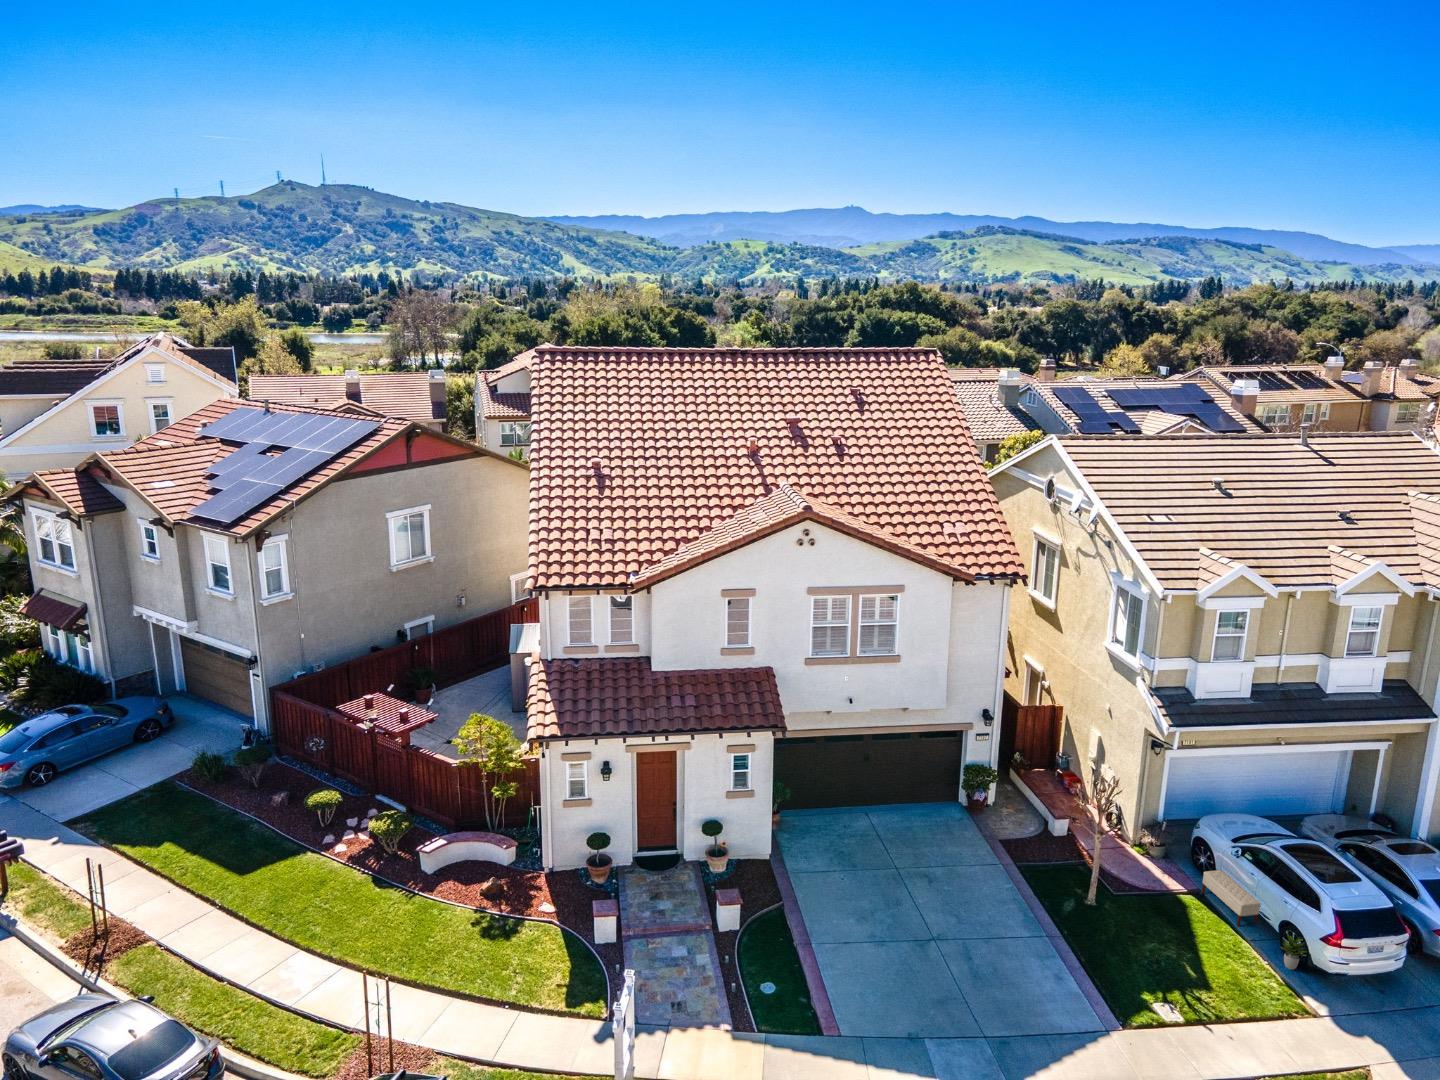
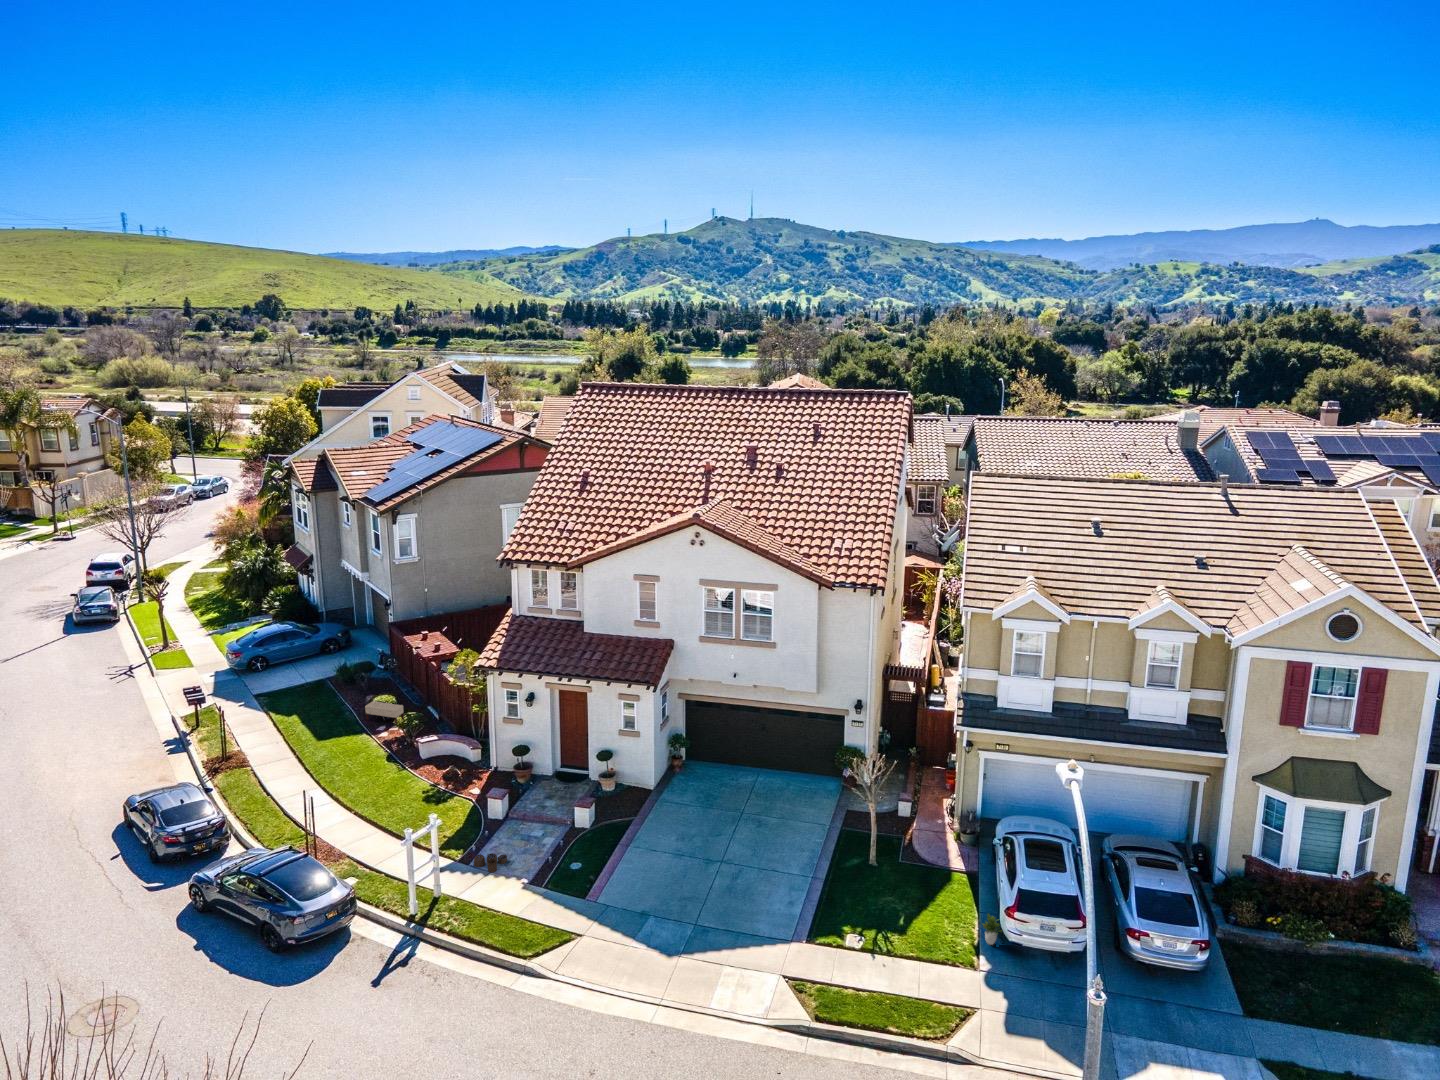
bench: present [1201,870,1261,926] -> present [365,701,404,724]
woven basket: none [638,994,680,1027] -> present [474,853,507,873]

